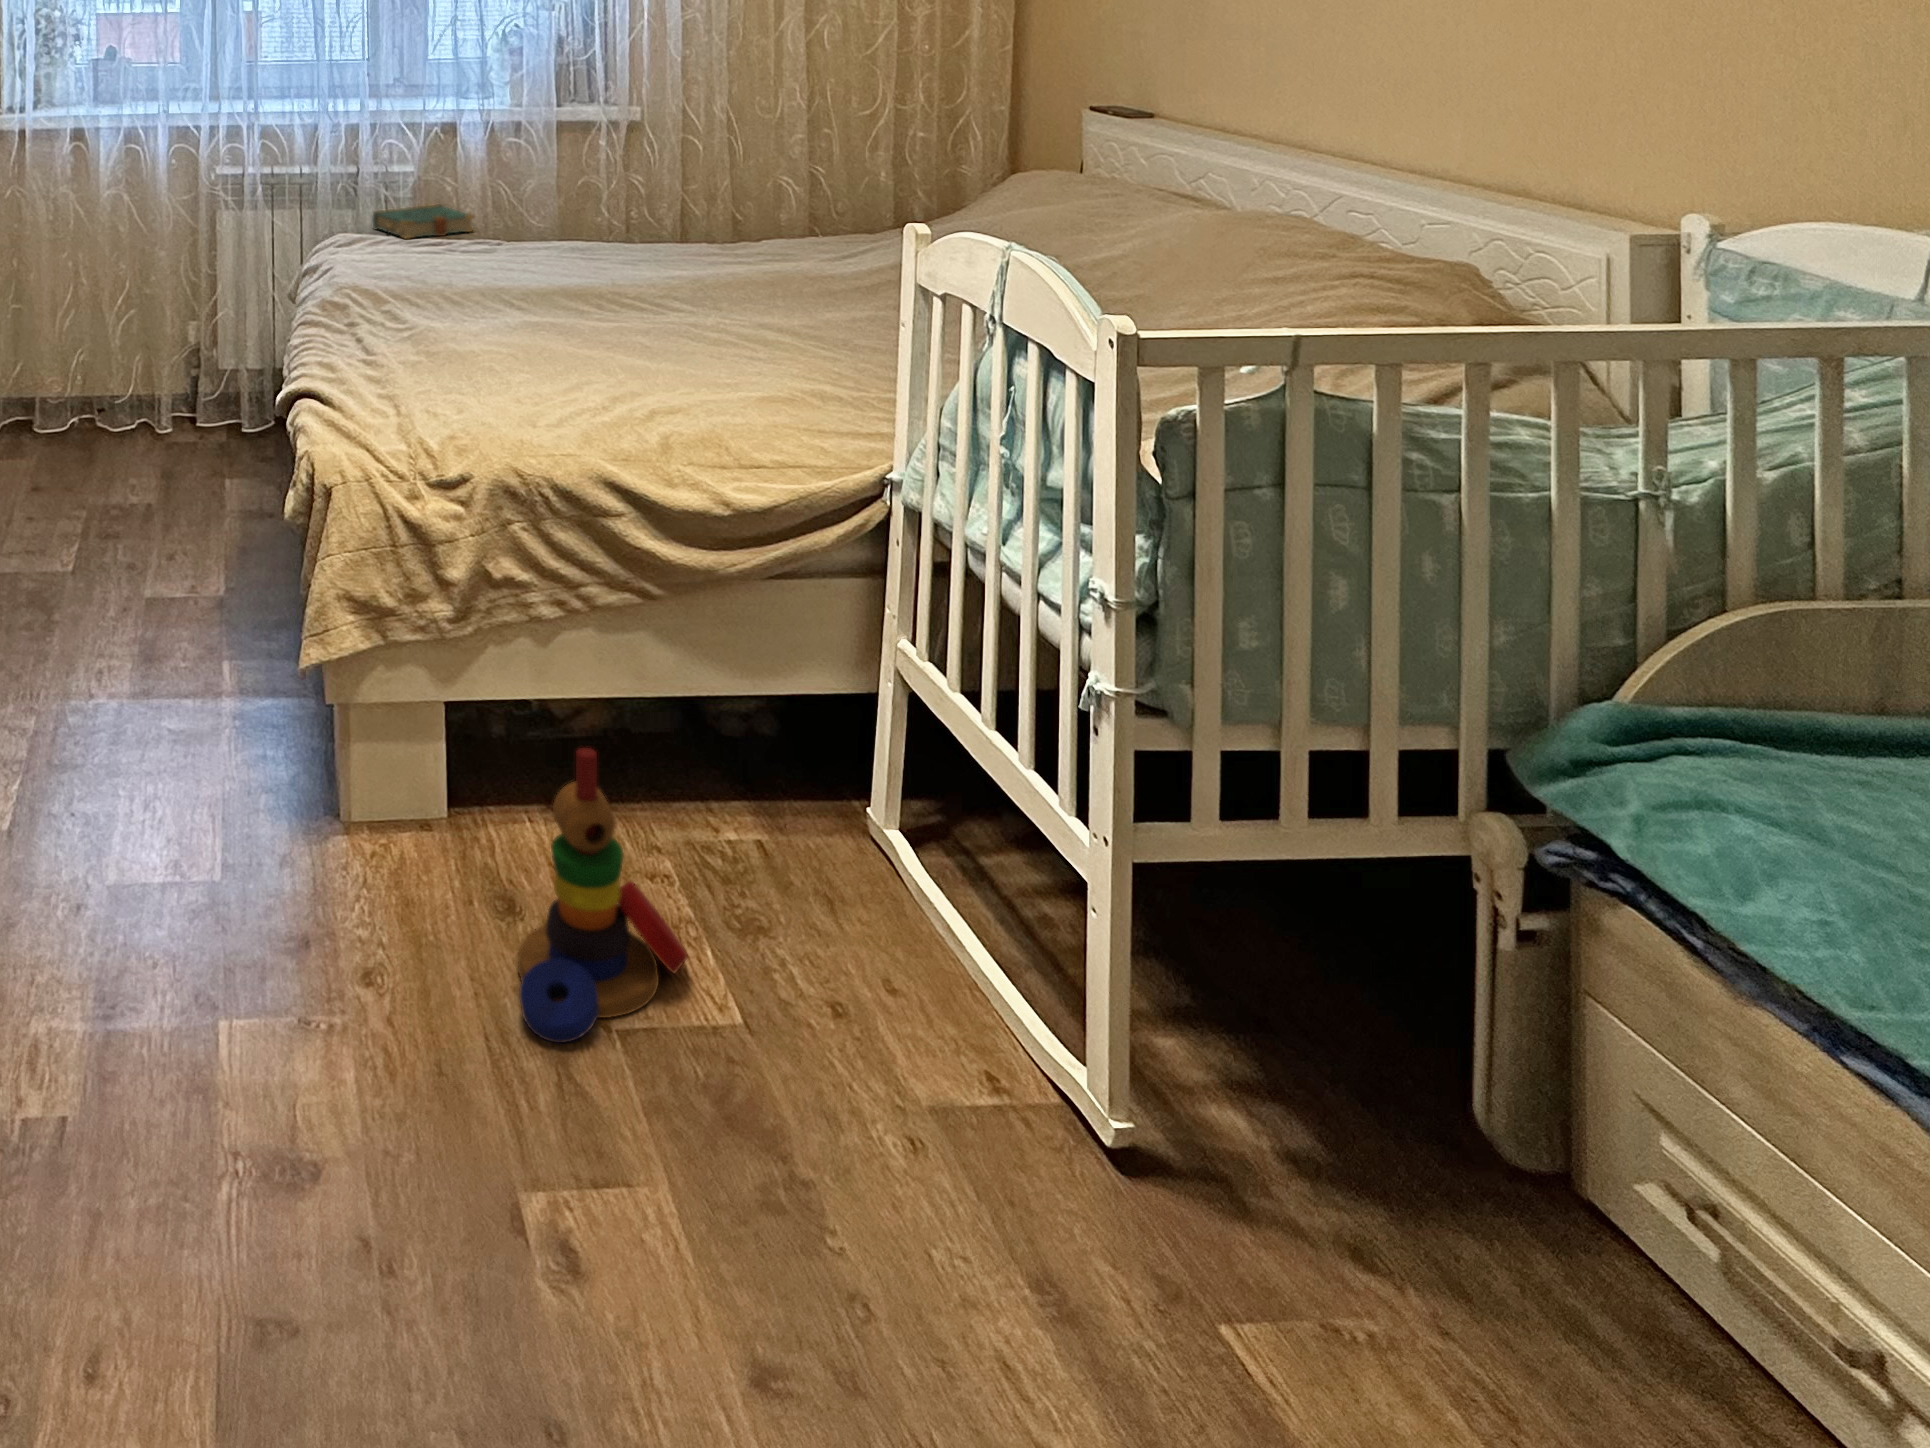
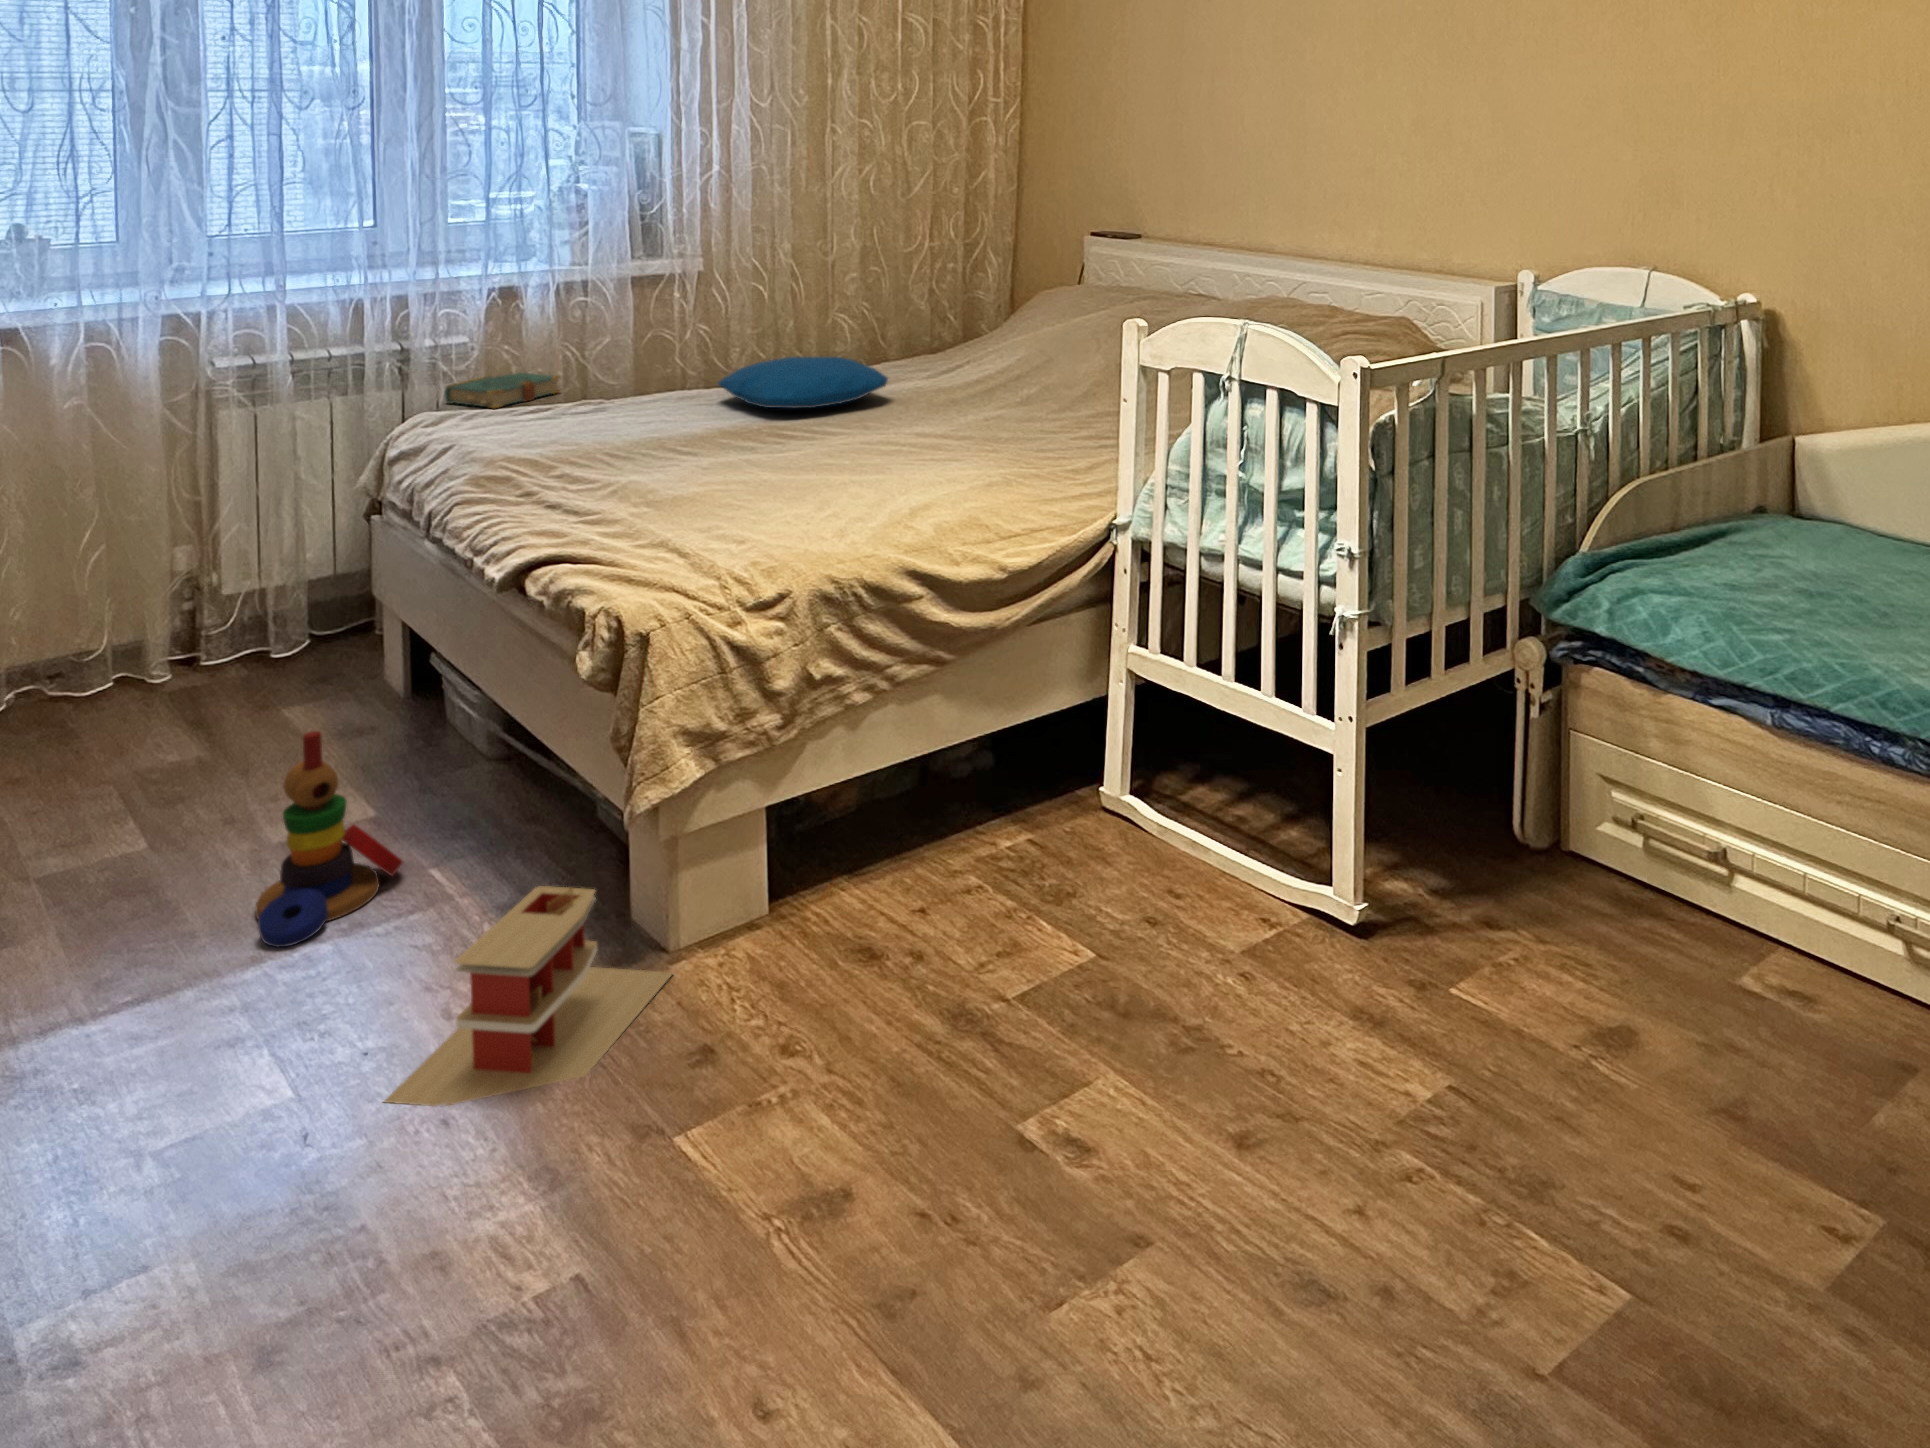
pillow: none [600,222,776,281] -> present [718,357,888,408]
toy house: none [25,714,312,949] -> present [384,886,672,1106]
stacking toy: present [518,748,688,1043] -> present [256,731,403,947]

